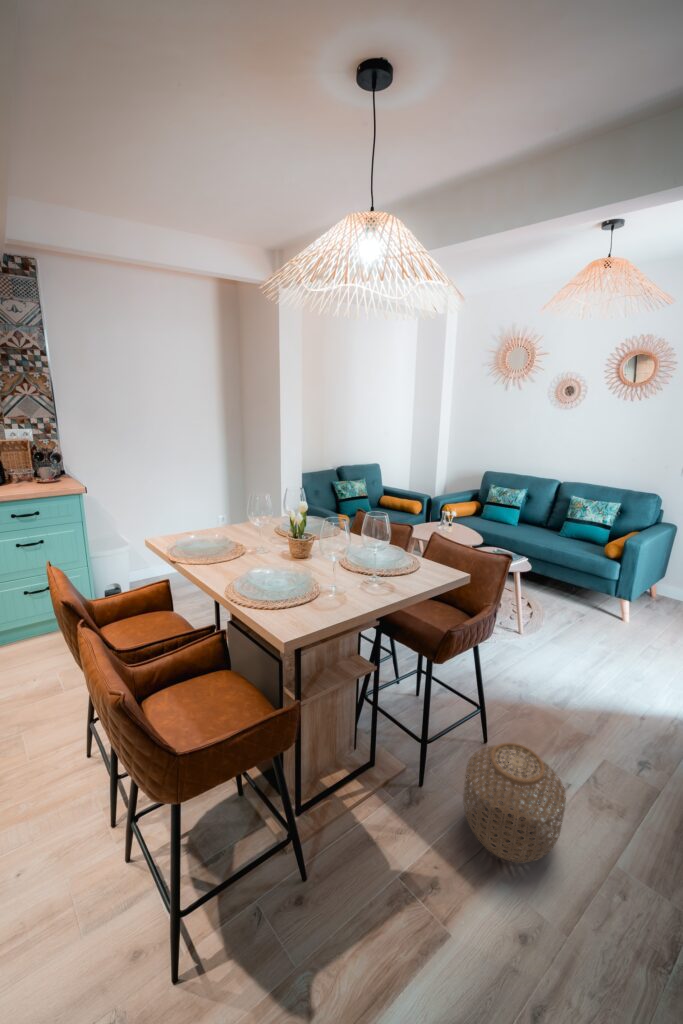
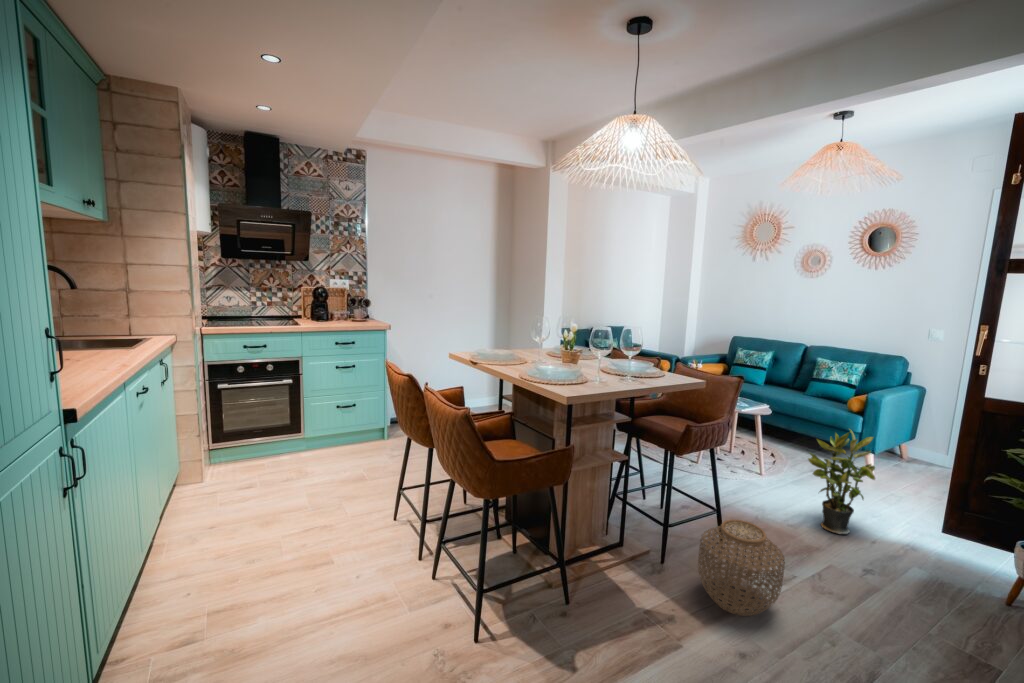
potted plant: none [575,595,646,710] -> present [808,430,875,534]

